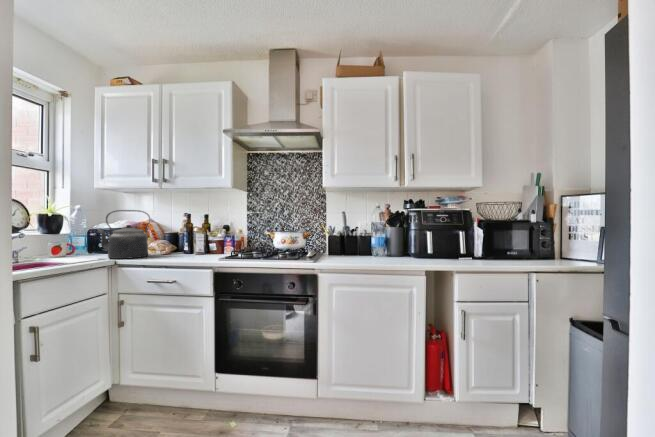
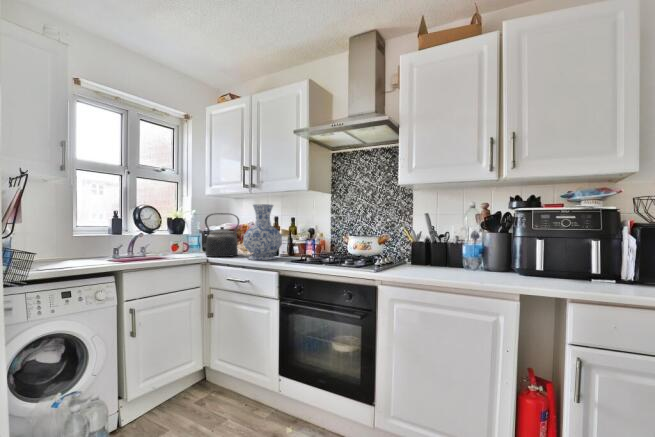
vase: none [163,201,207,259] -> present [243,204,282,260]

